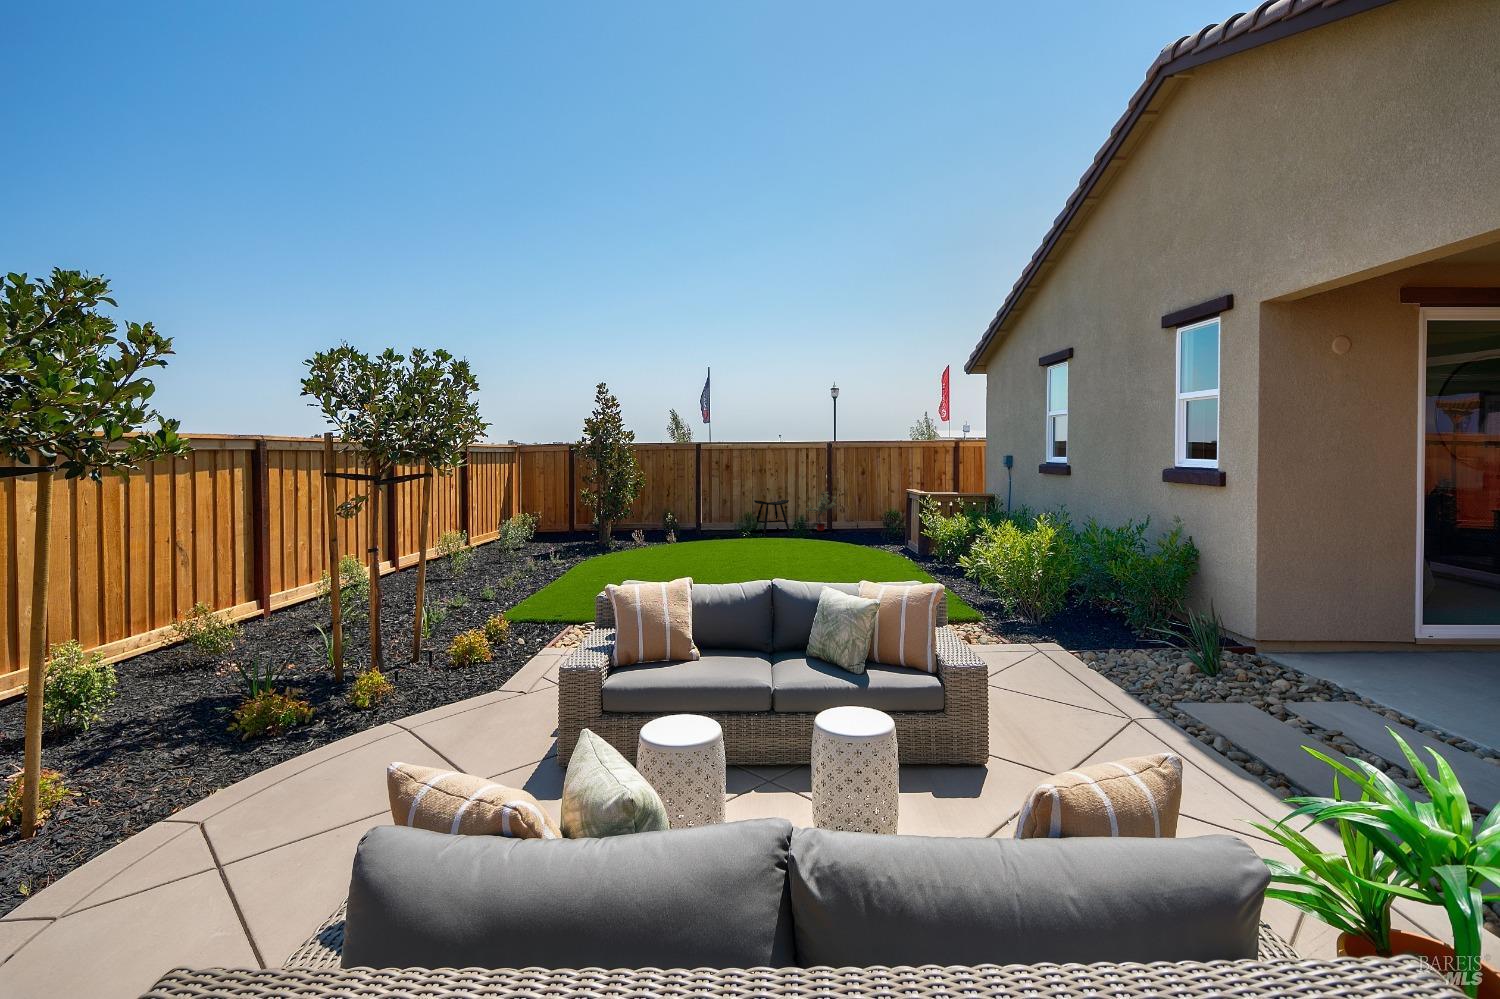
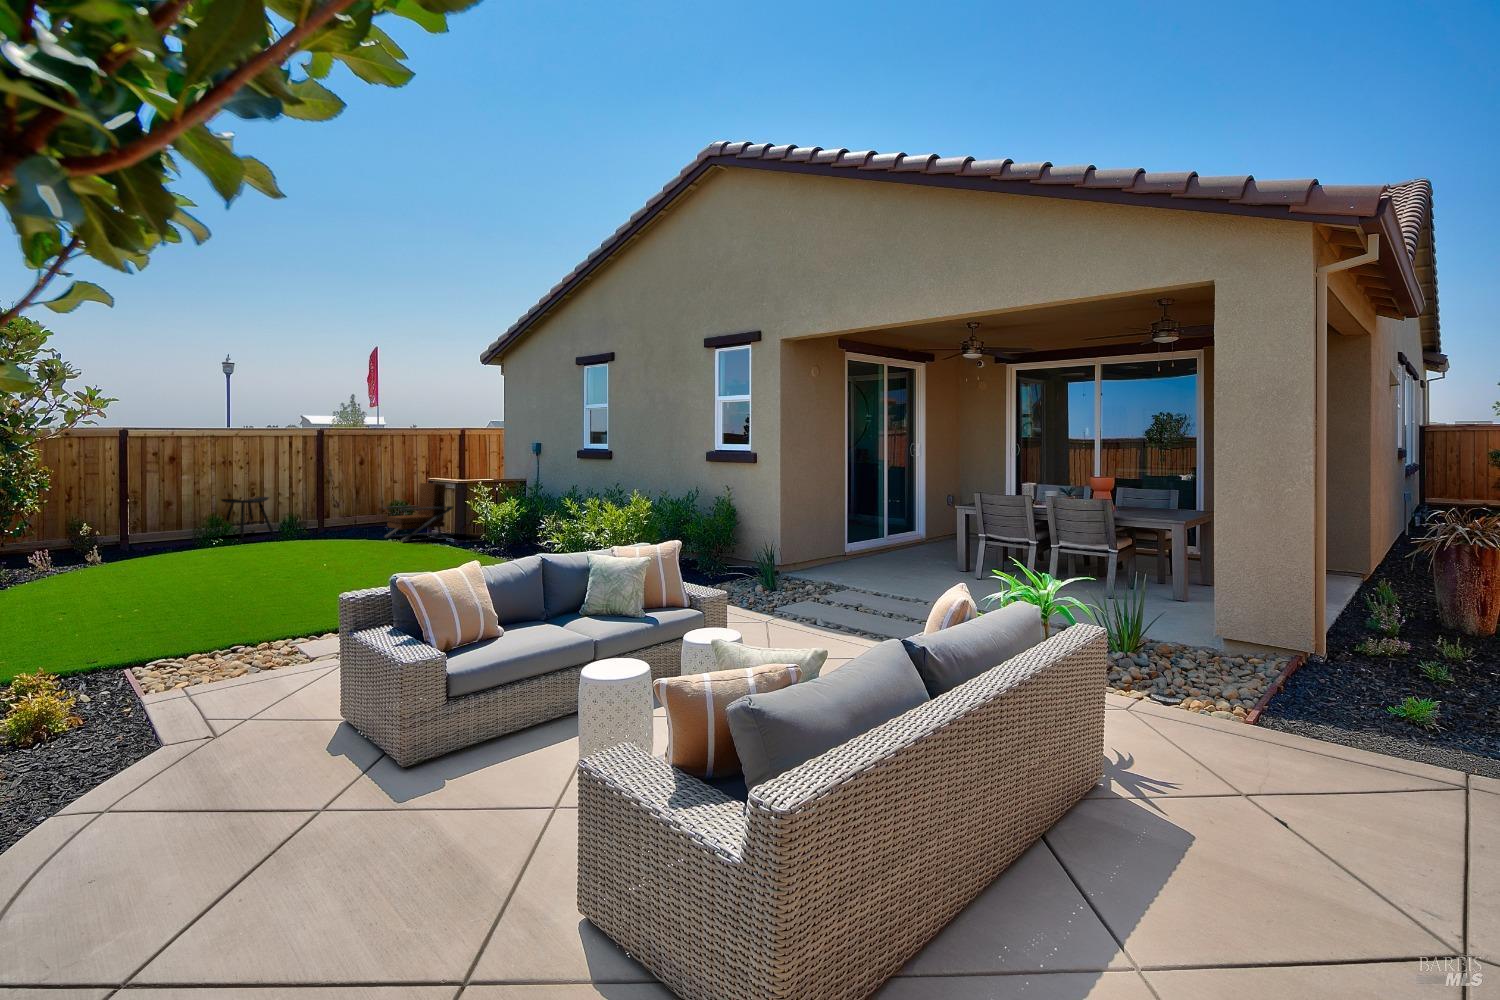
potted tree: present [805,492,837,531] -> none [291,484,334,531]
lounge chair: none [860,493,914,549] -> present [384,483,453,542]

